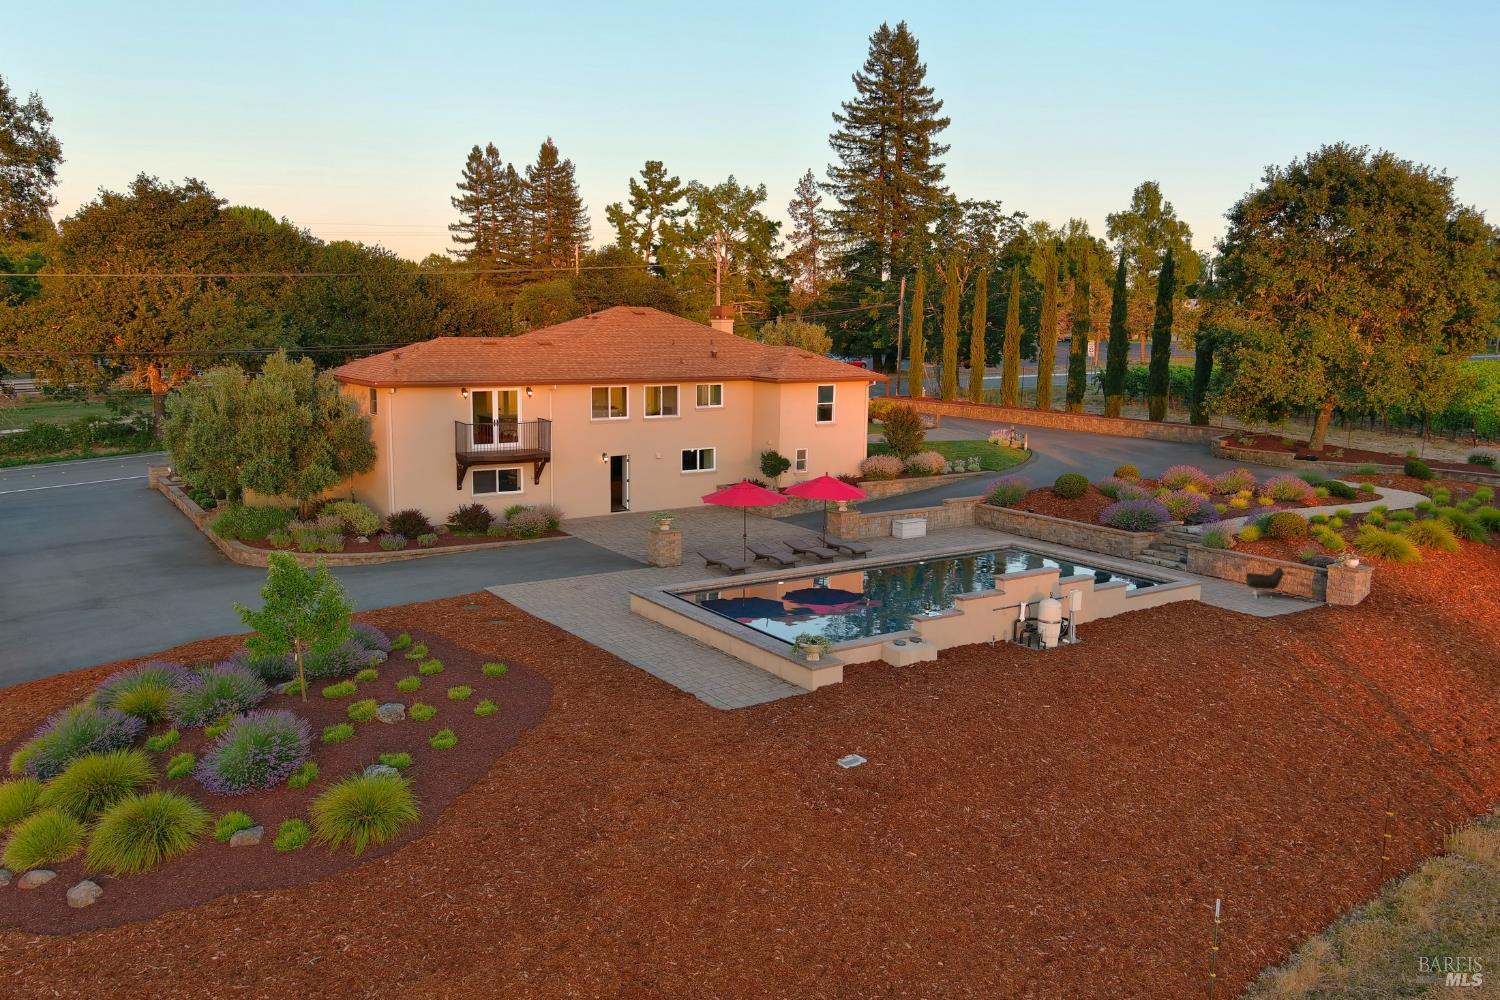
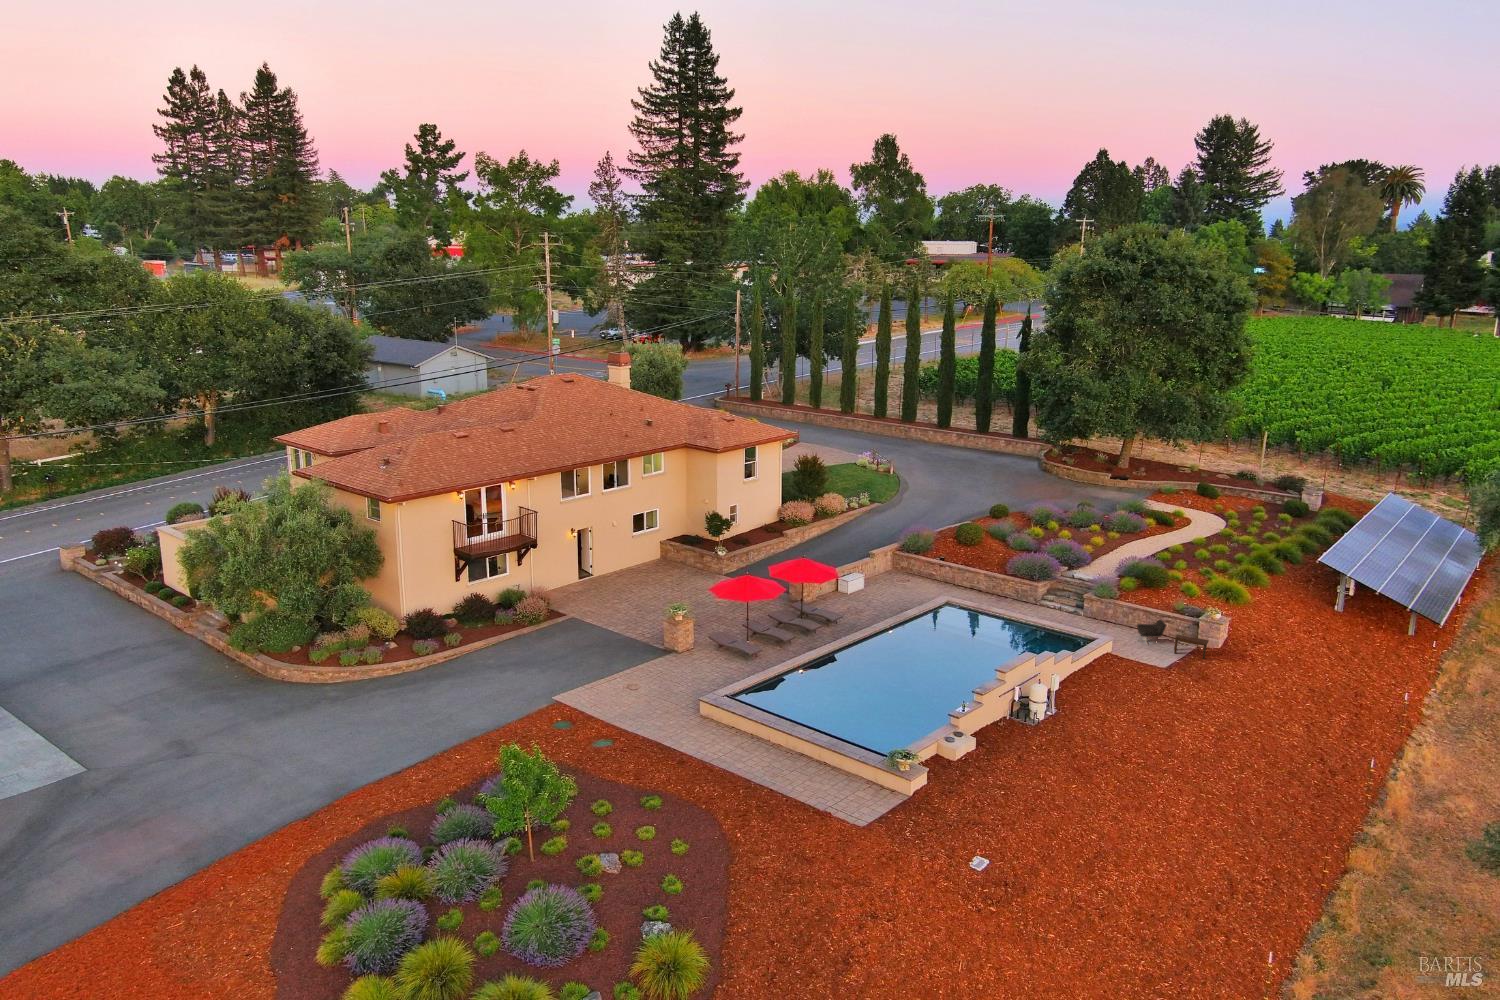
bench: none [1291,585,1342,617] -> present [1174,635,1208,659]

